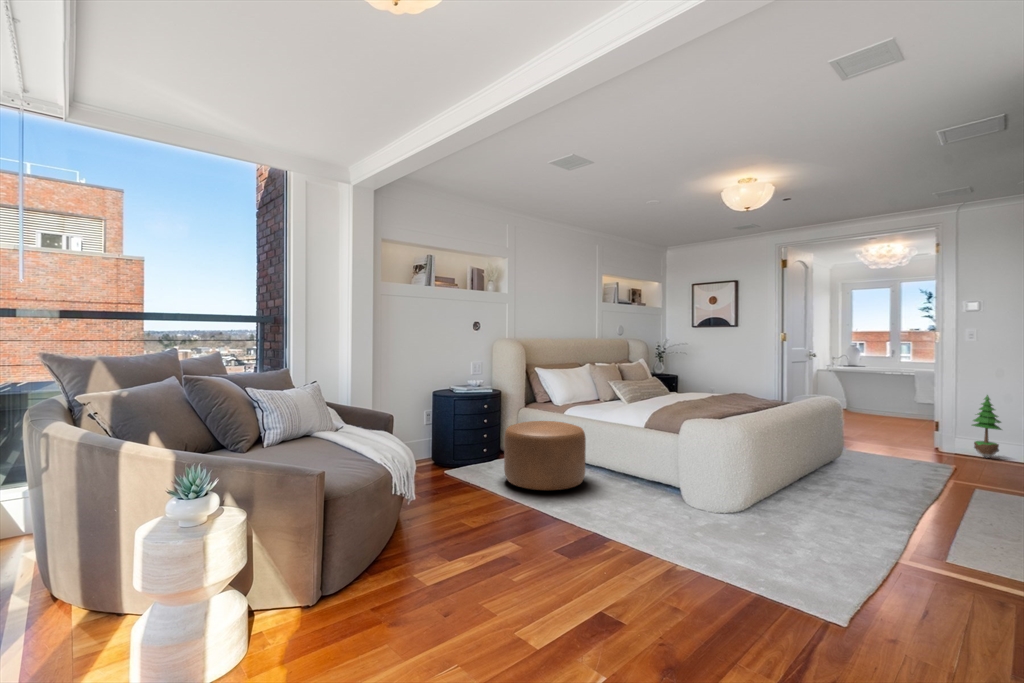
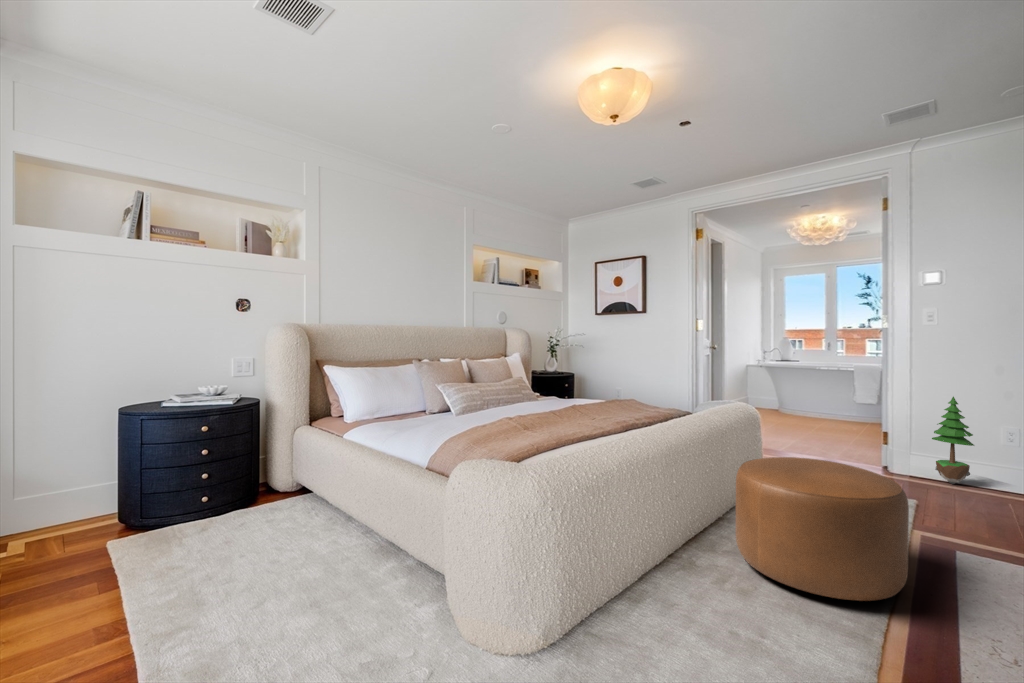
ottoman: present [504,421,586,490] -> present [735,457,909,601]

